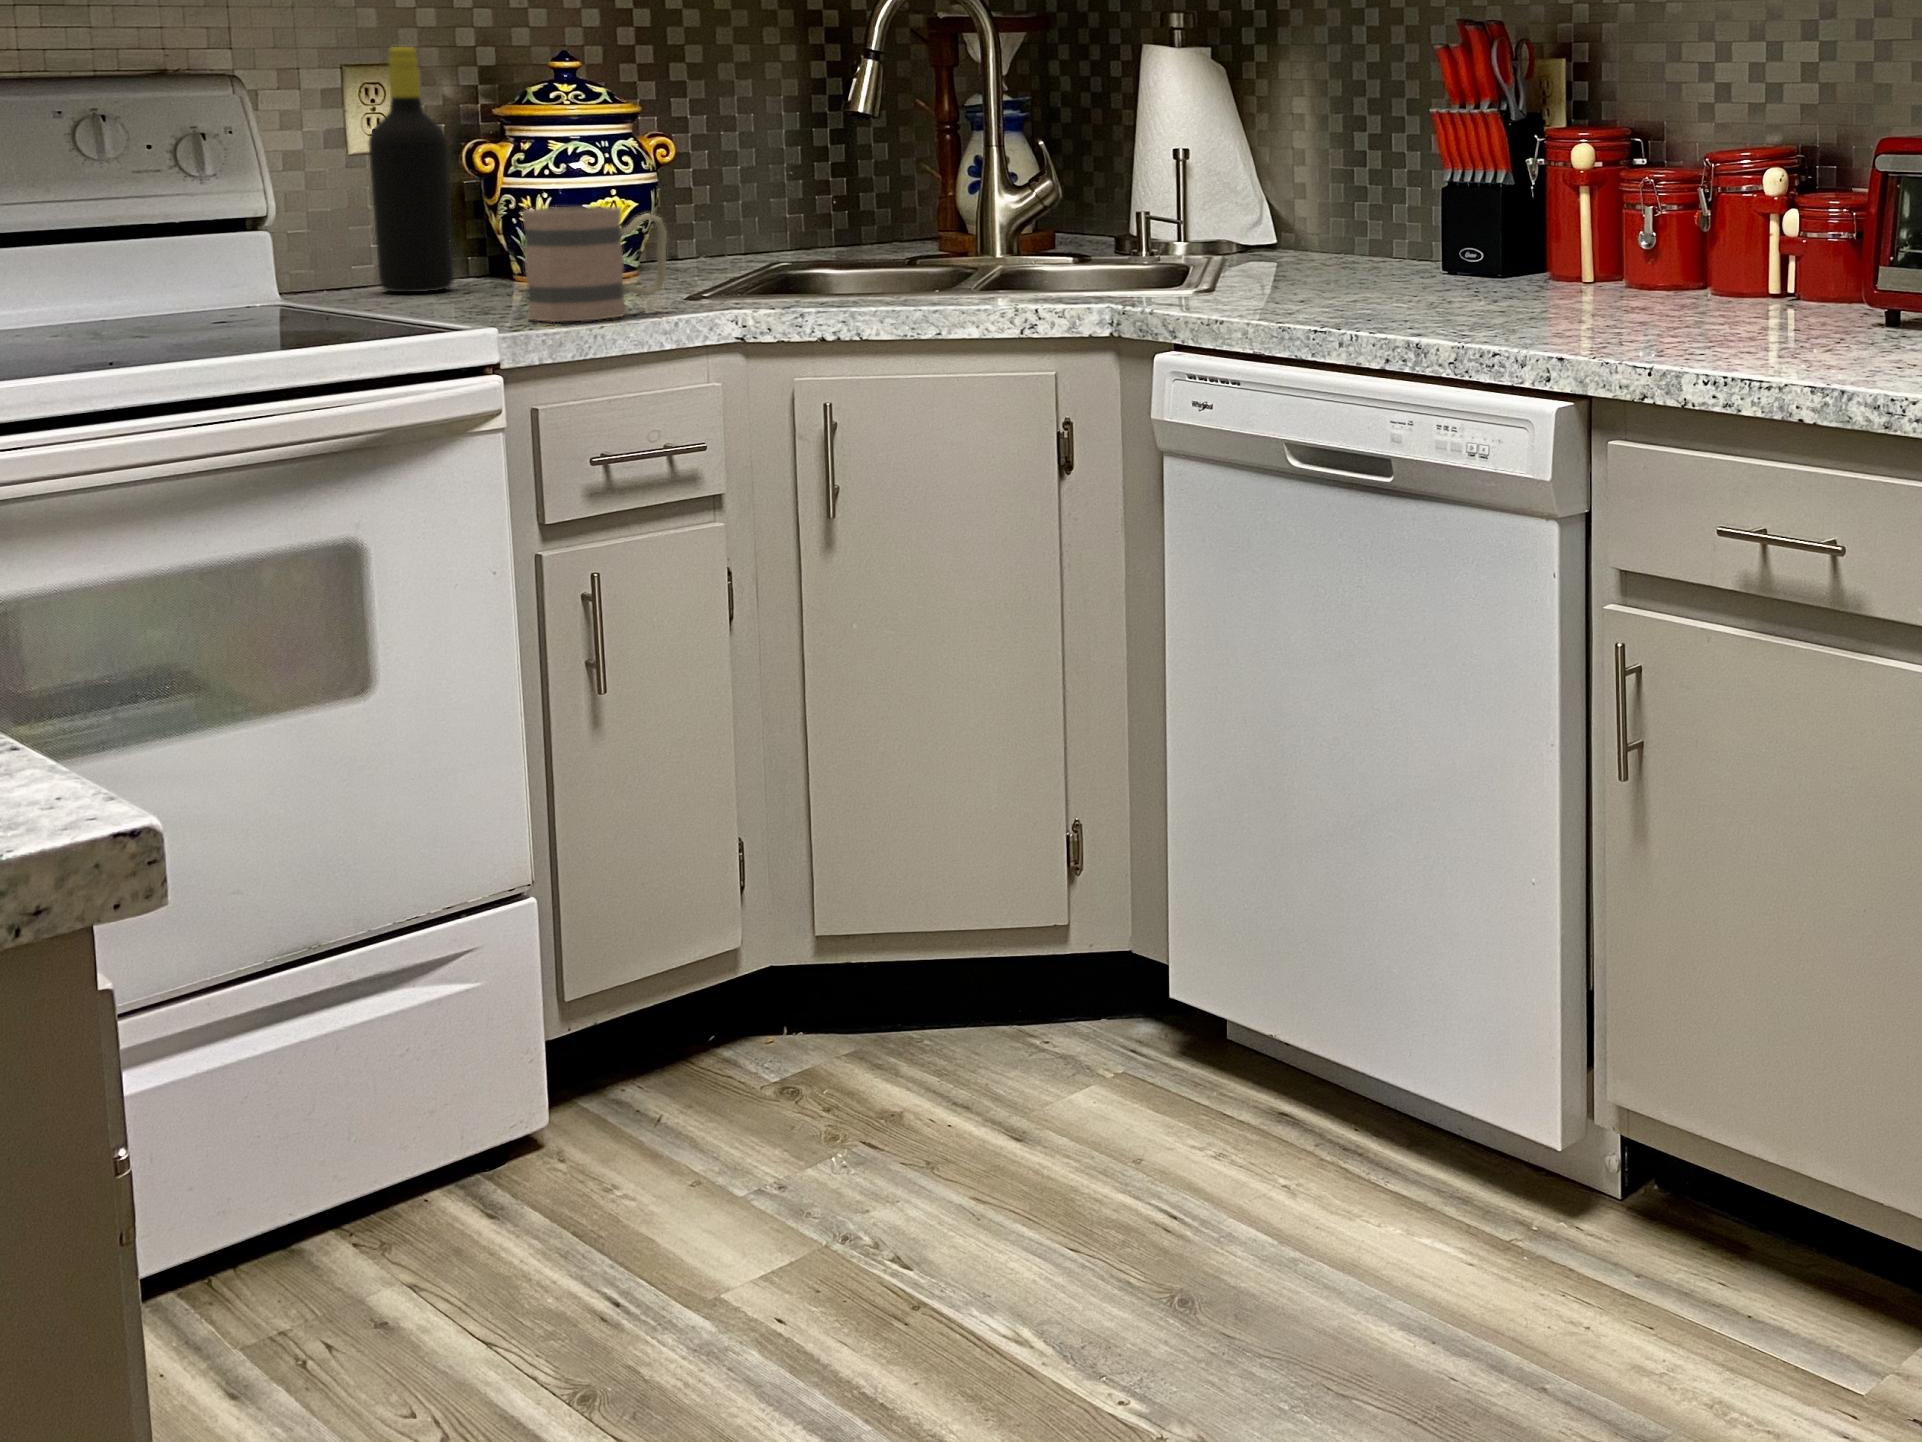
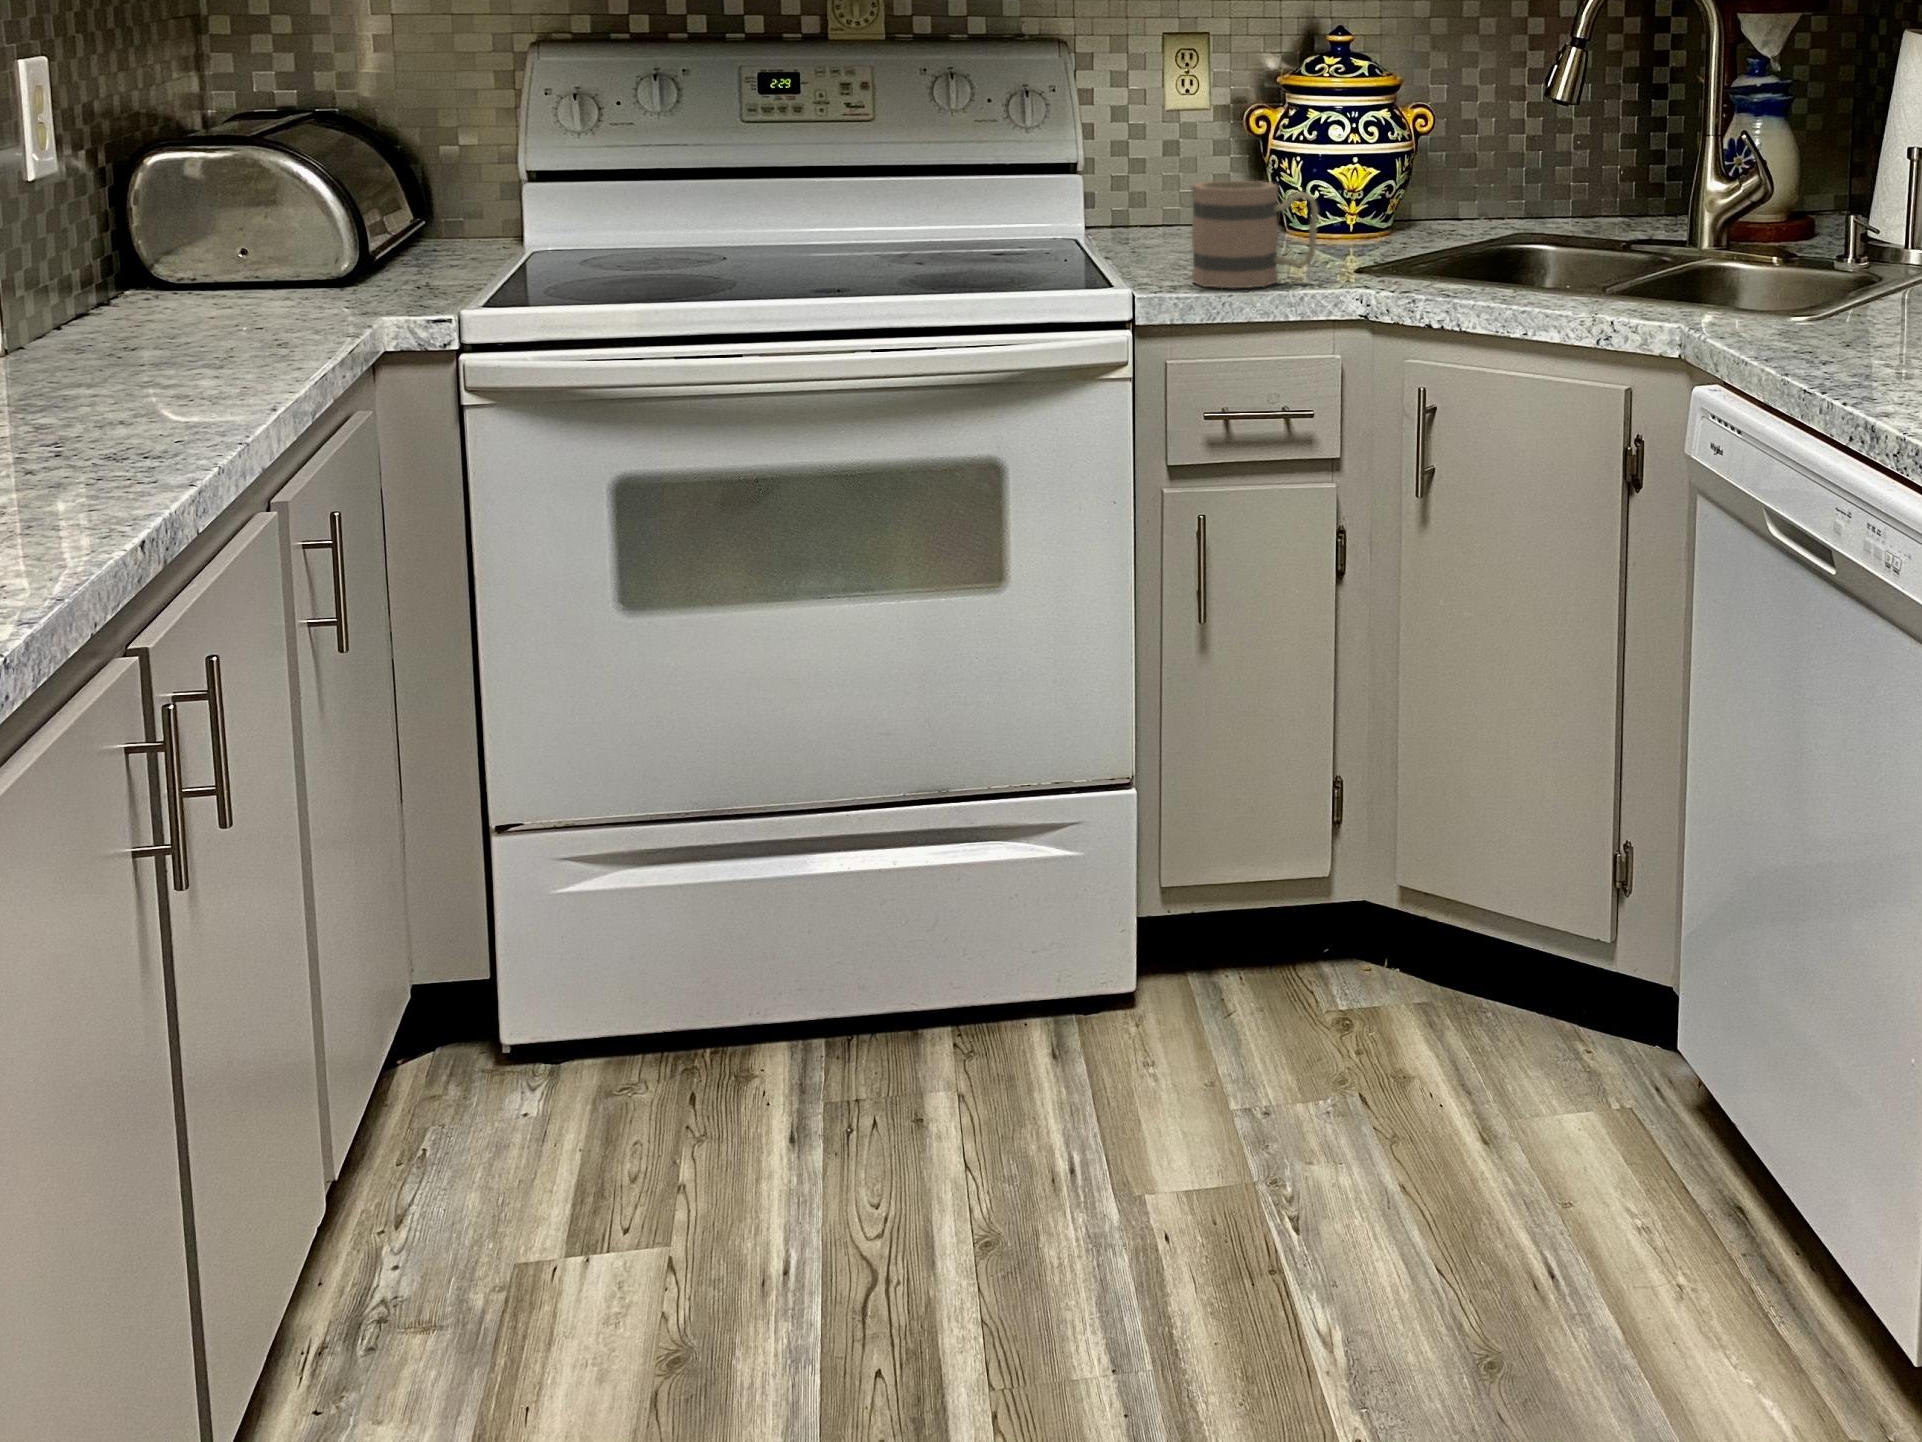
bottle: present [368,47,454,292] -> none [1164,22,1226,238]

